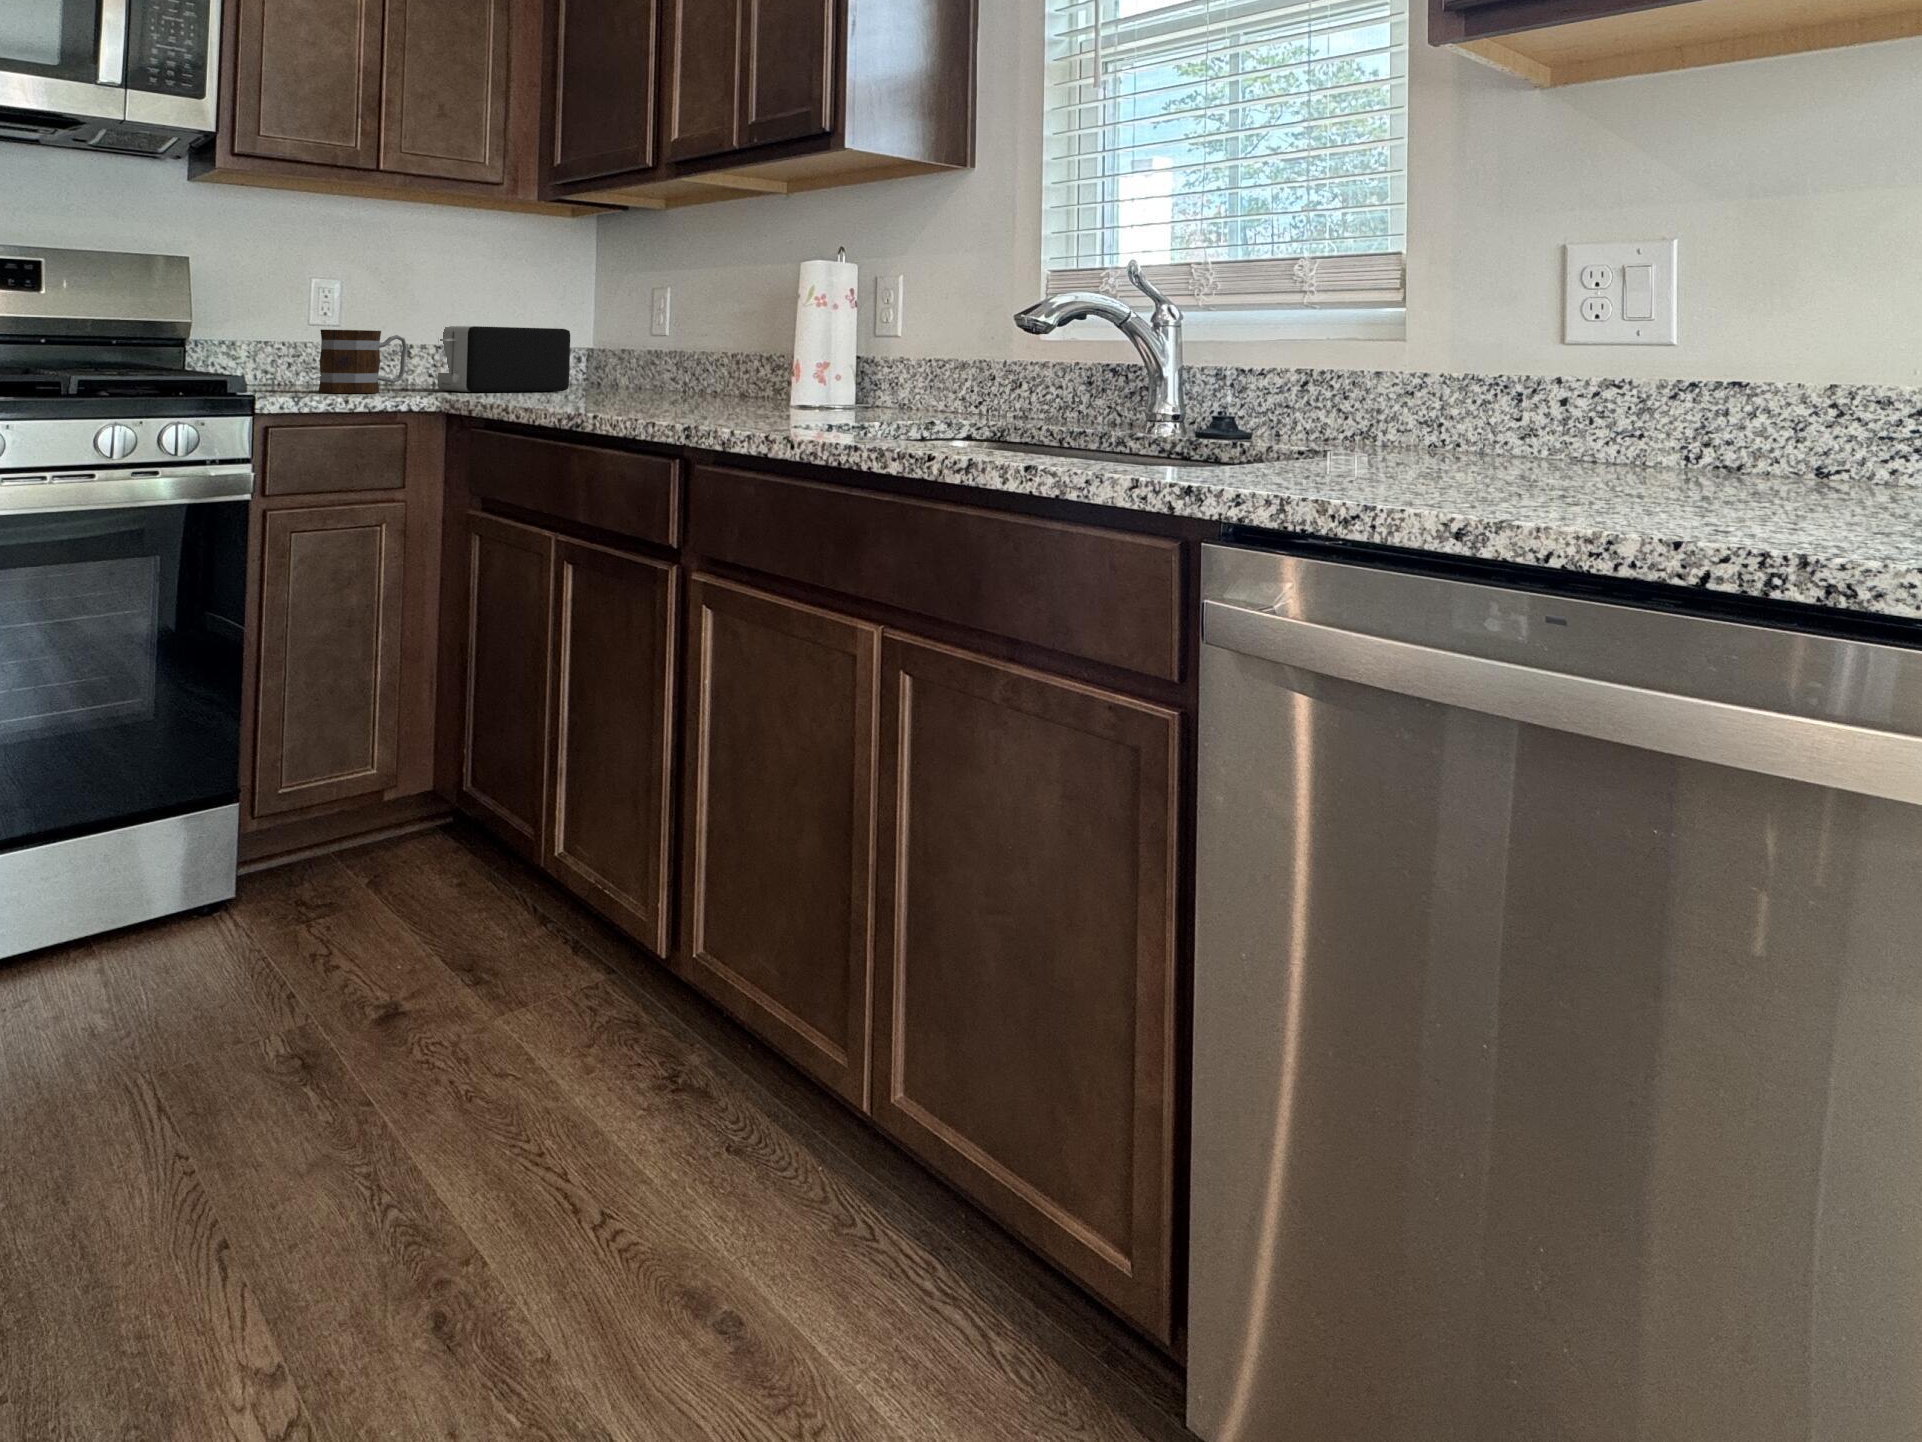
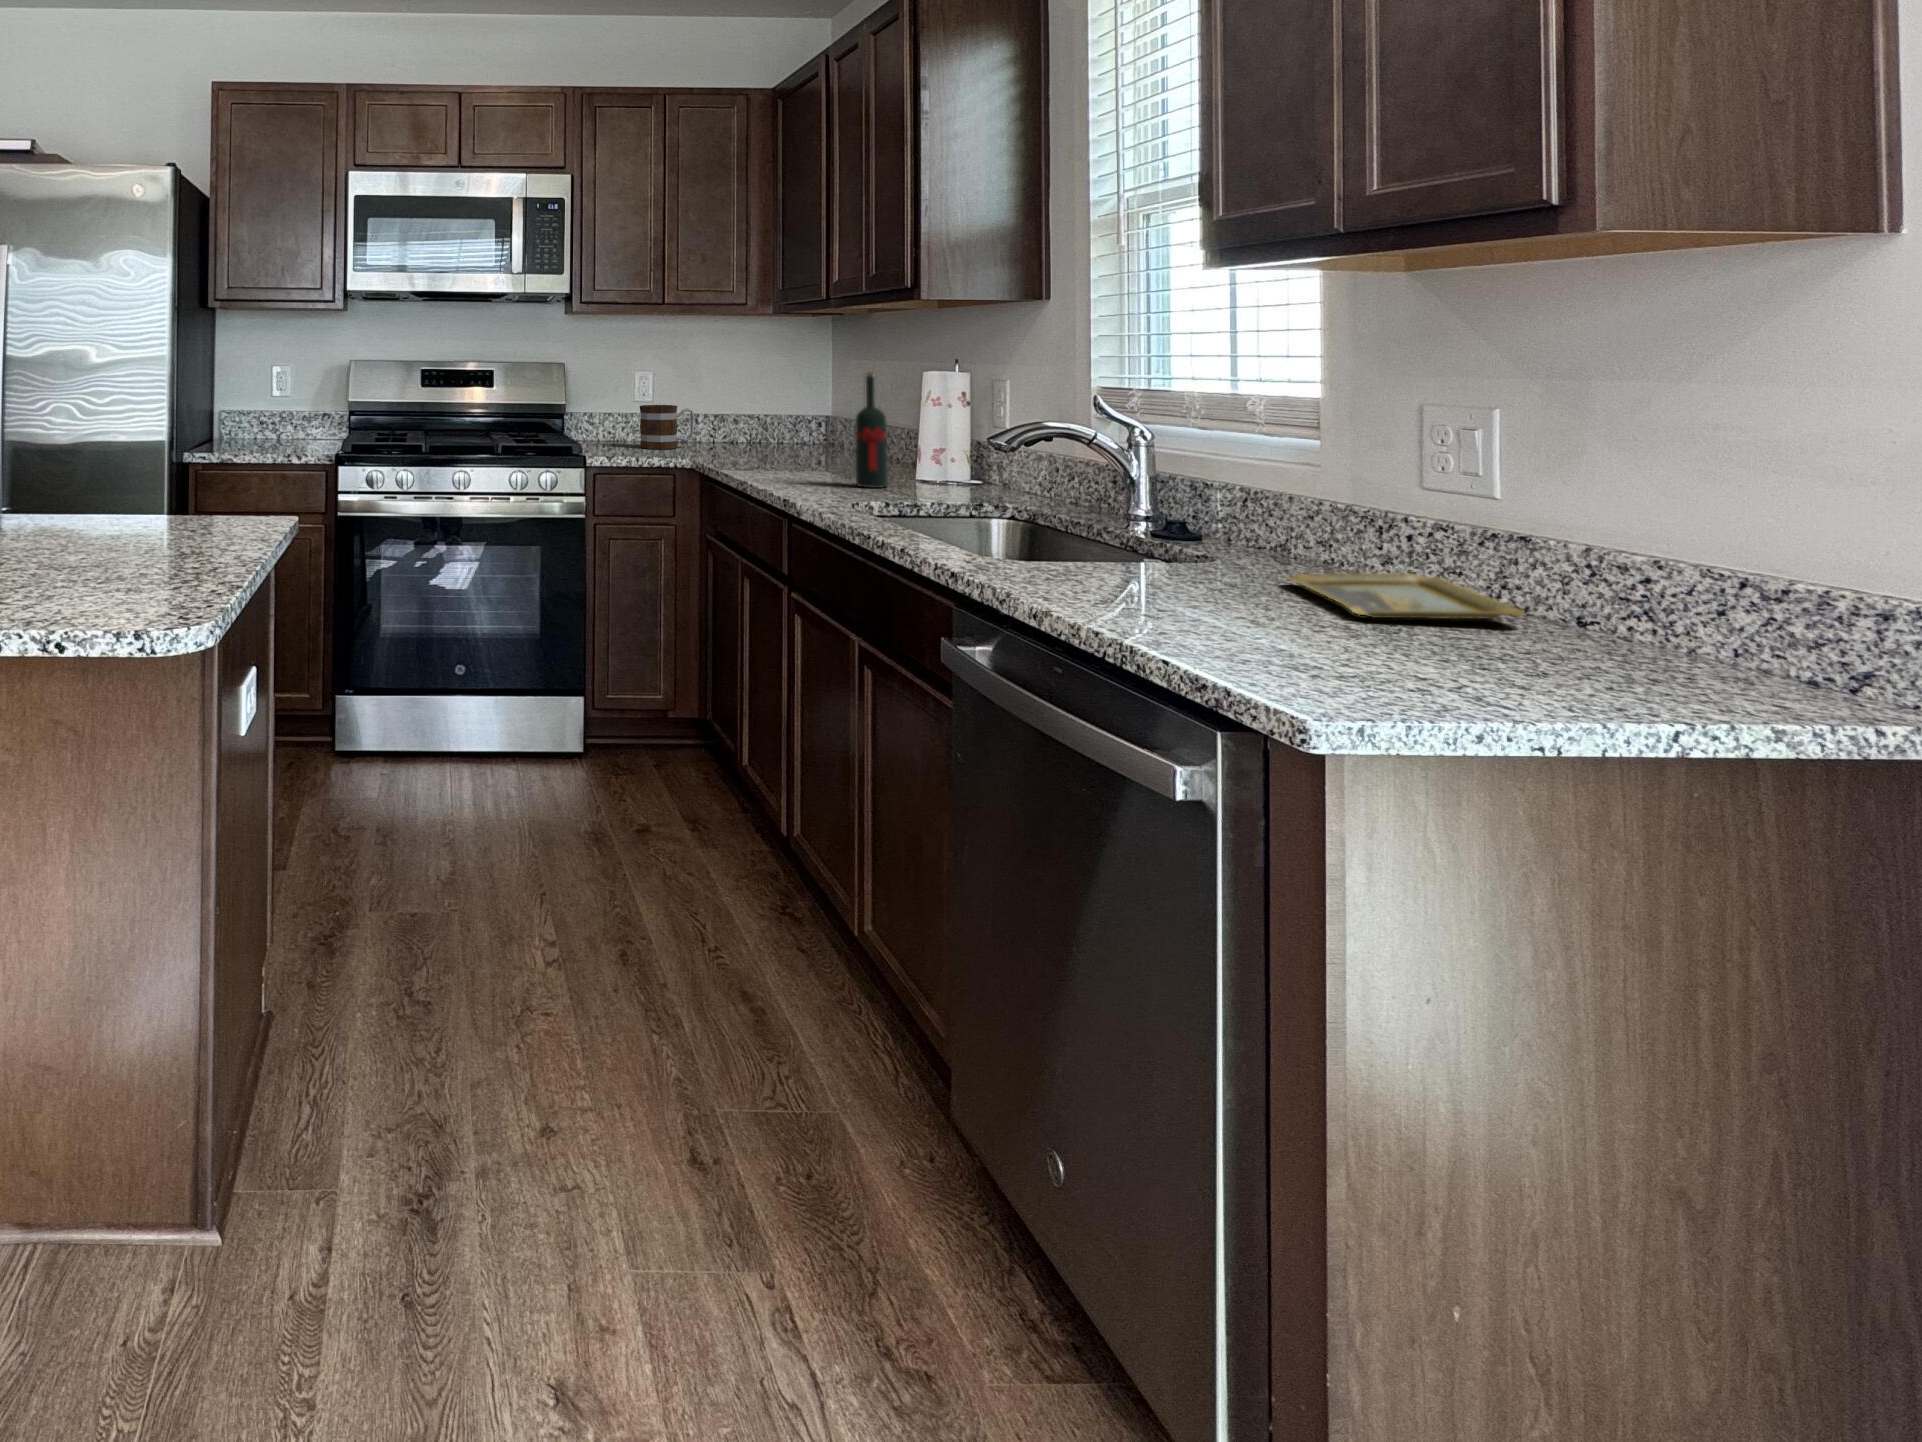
wine bottle: none [719,254,762,416] -> present [856,371,888,488]
toaster: present [437,326,570,392] -> none [718,398,811,448]
tray: none [1464,446,1787,486] -> present [1288,573,1525,619]

